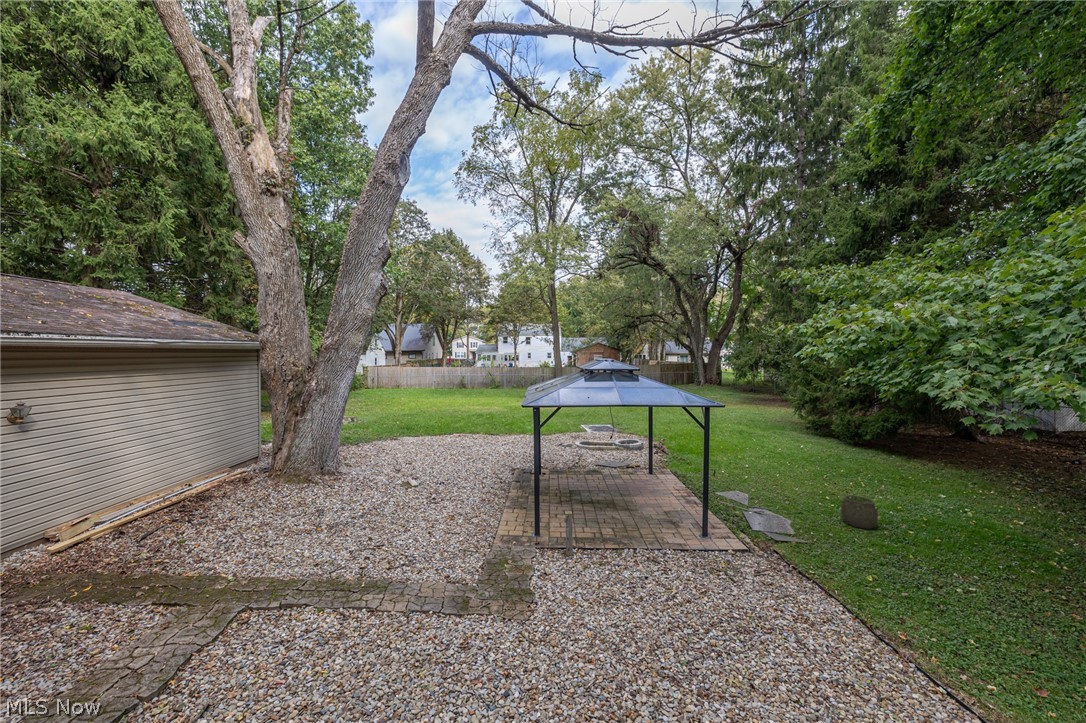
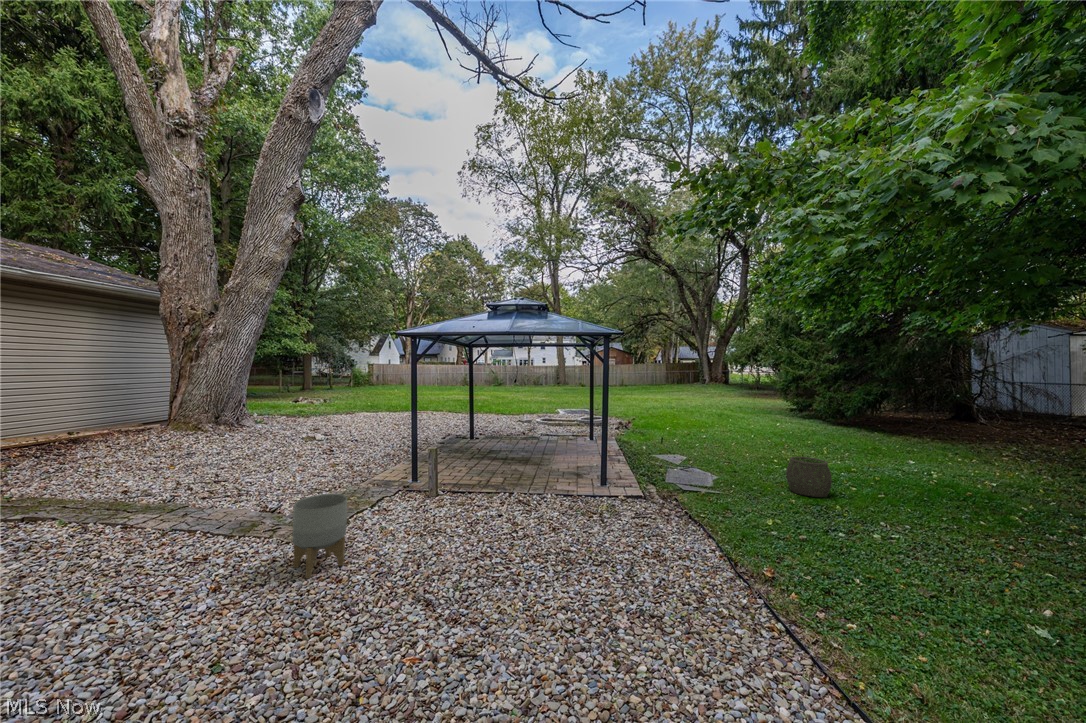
planter: none [560,562,593,627] -> present [292,494,347,578]

